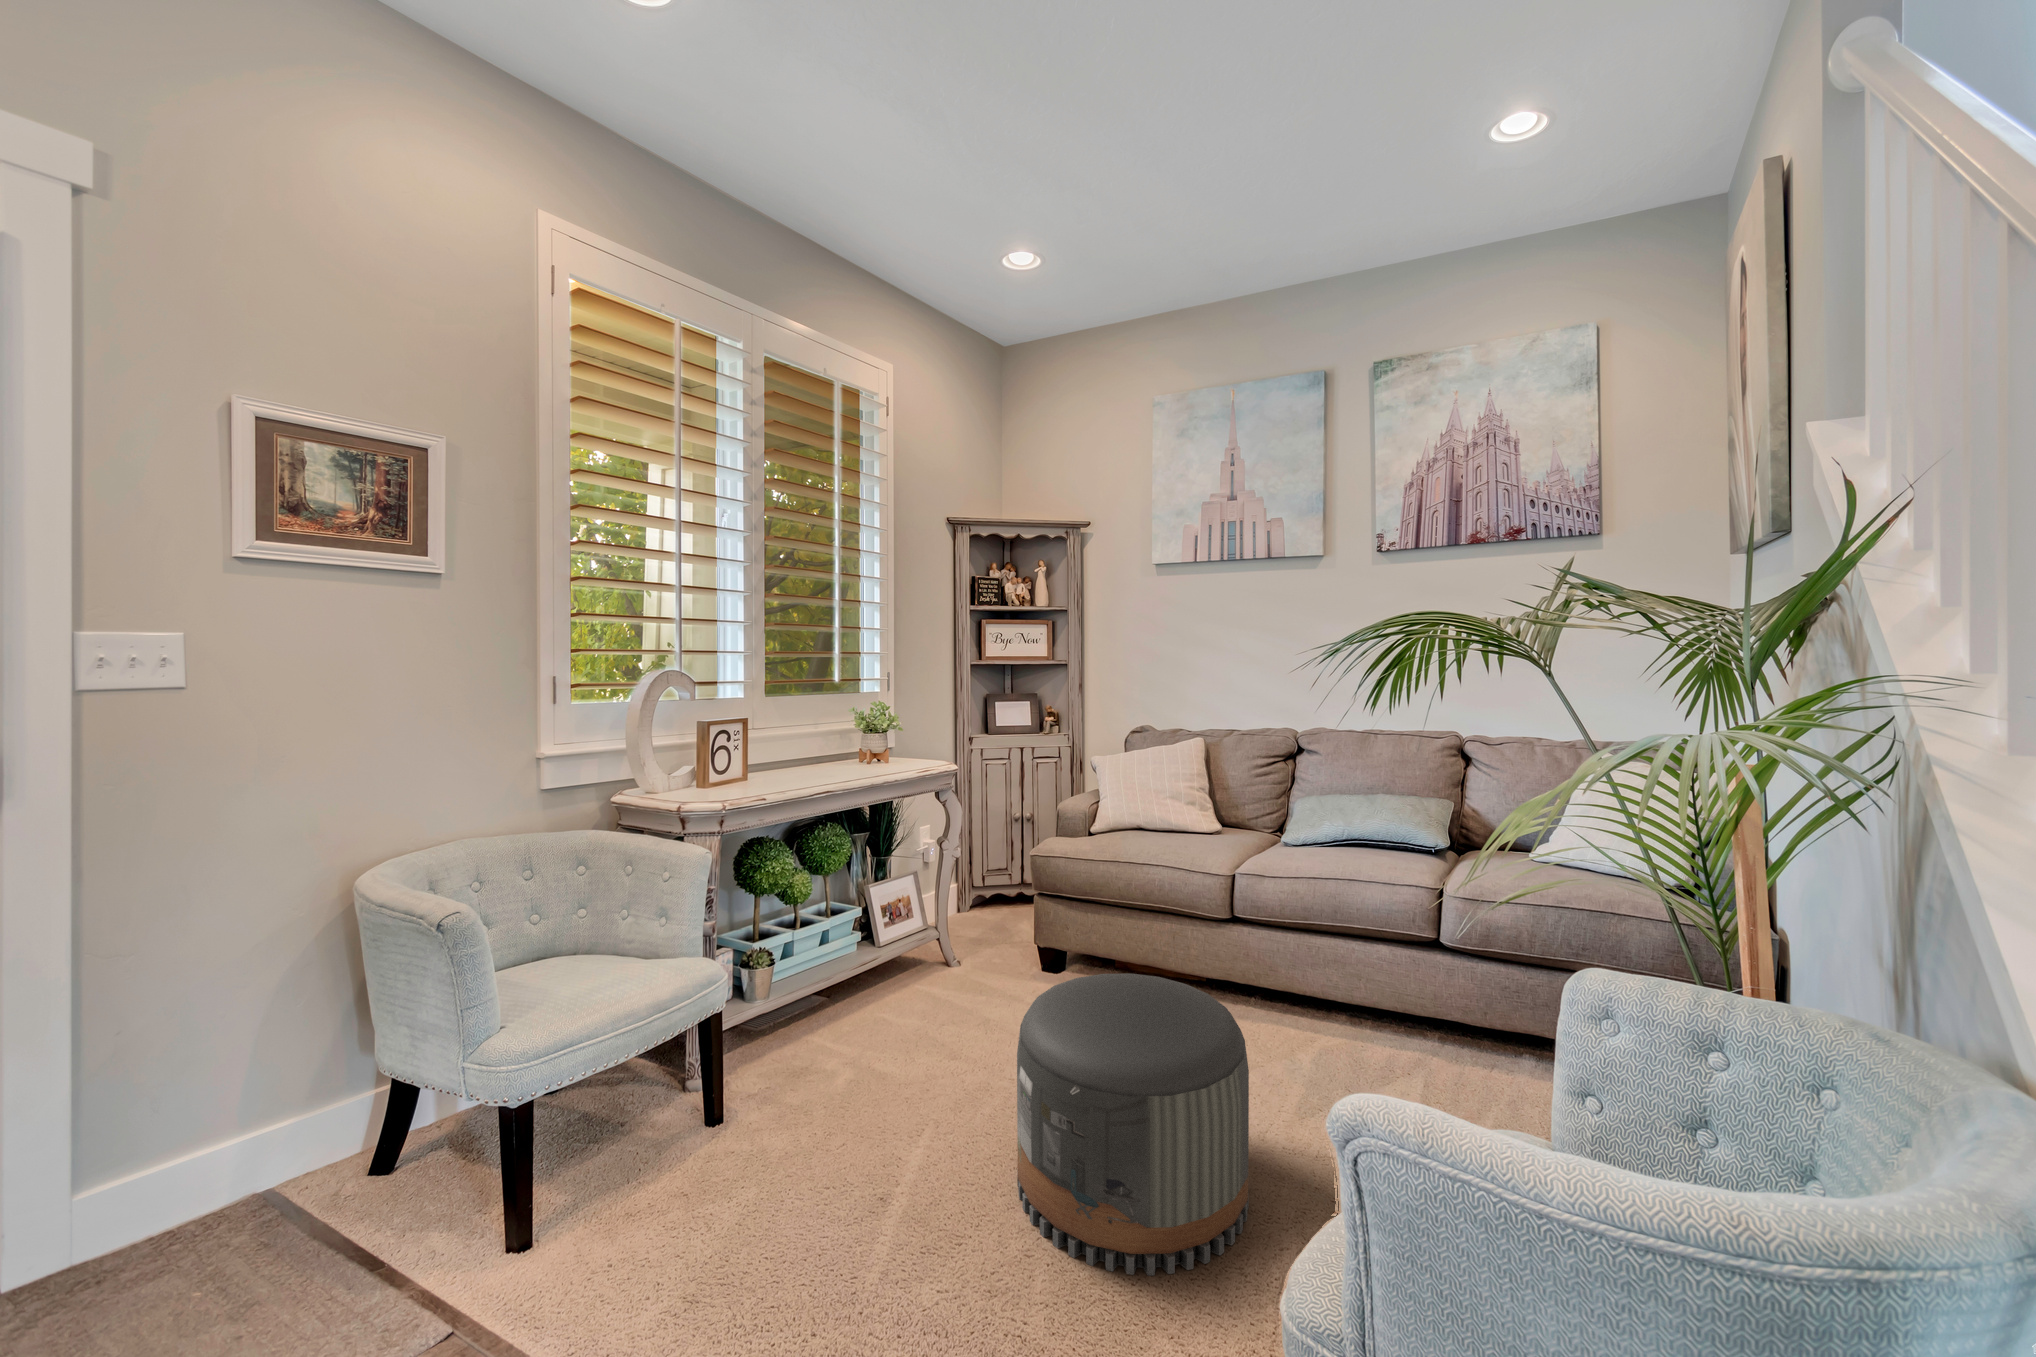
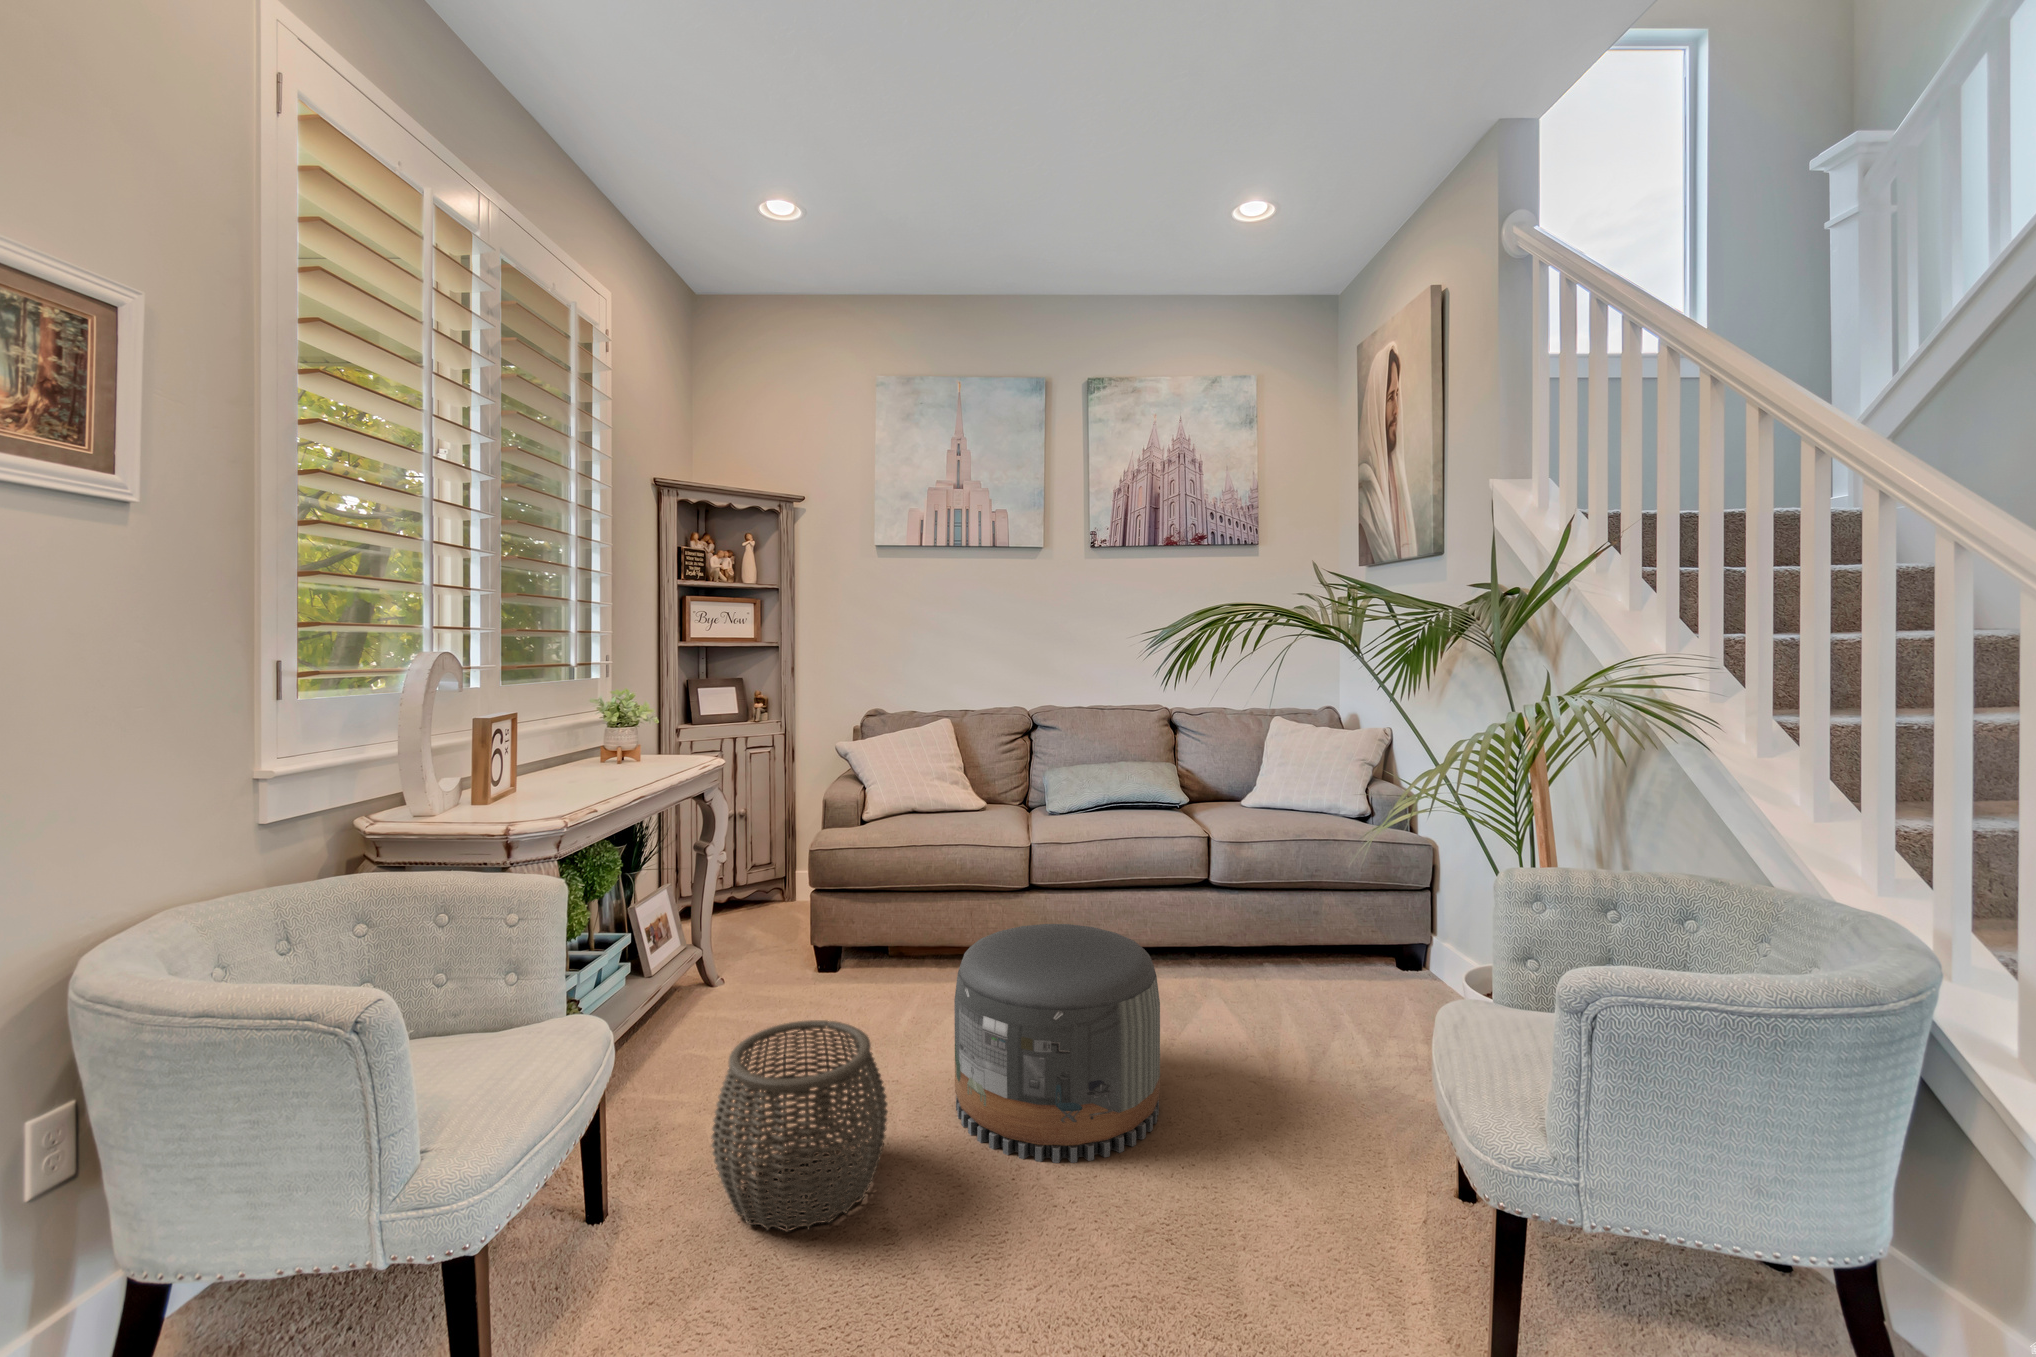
woven basket: none [753,1020,918,1227] -> present [711,1020,888,1232]

